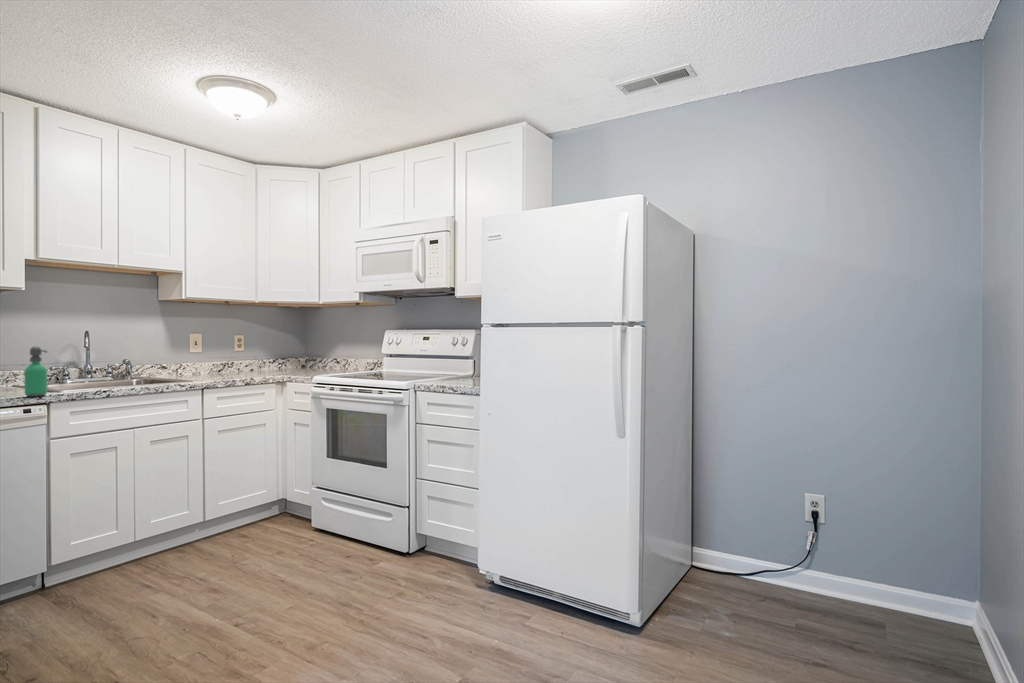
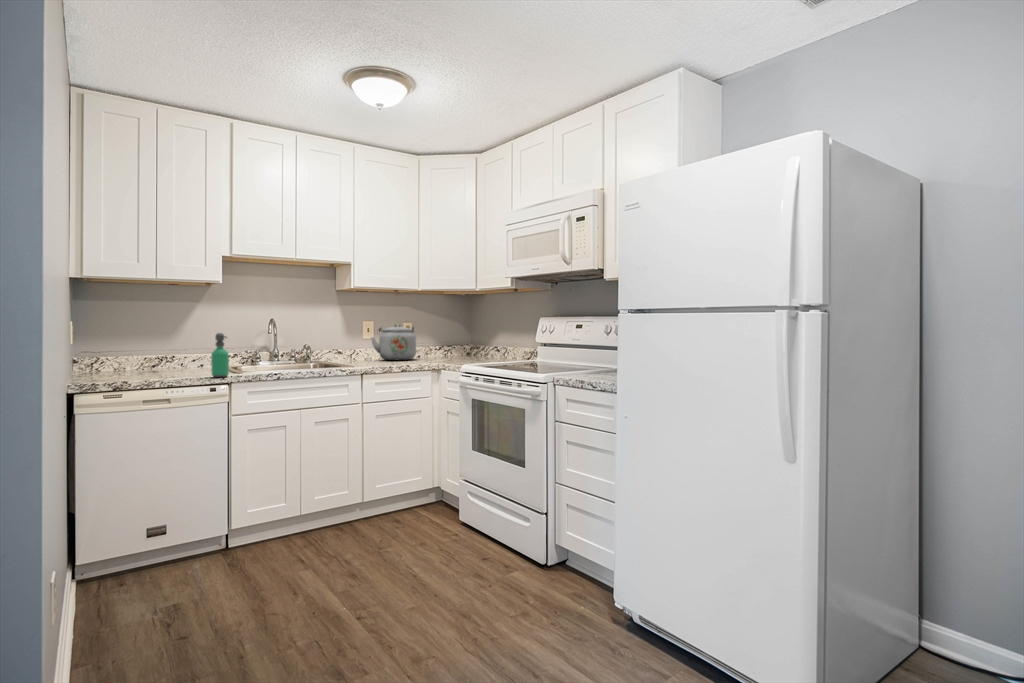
kettle: none [200,336,251,373] -> present [371,324,416,360]

